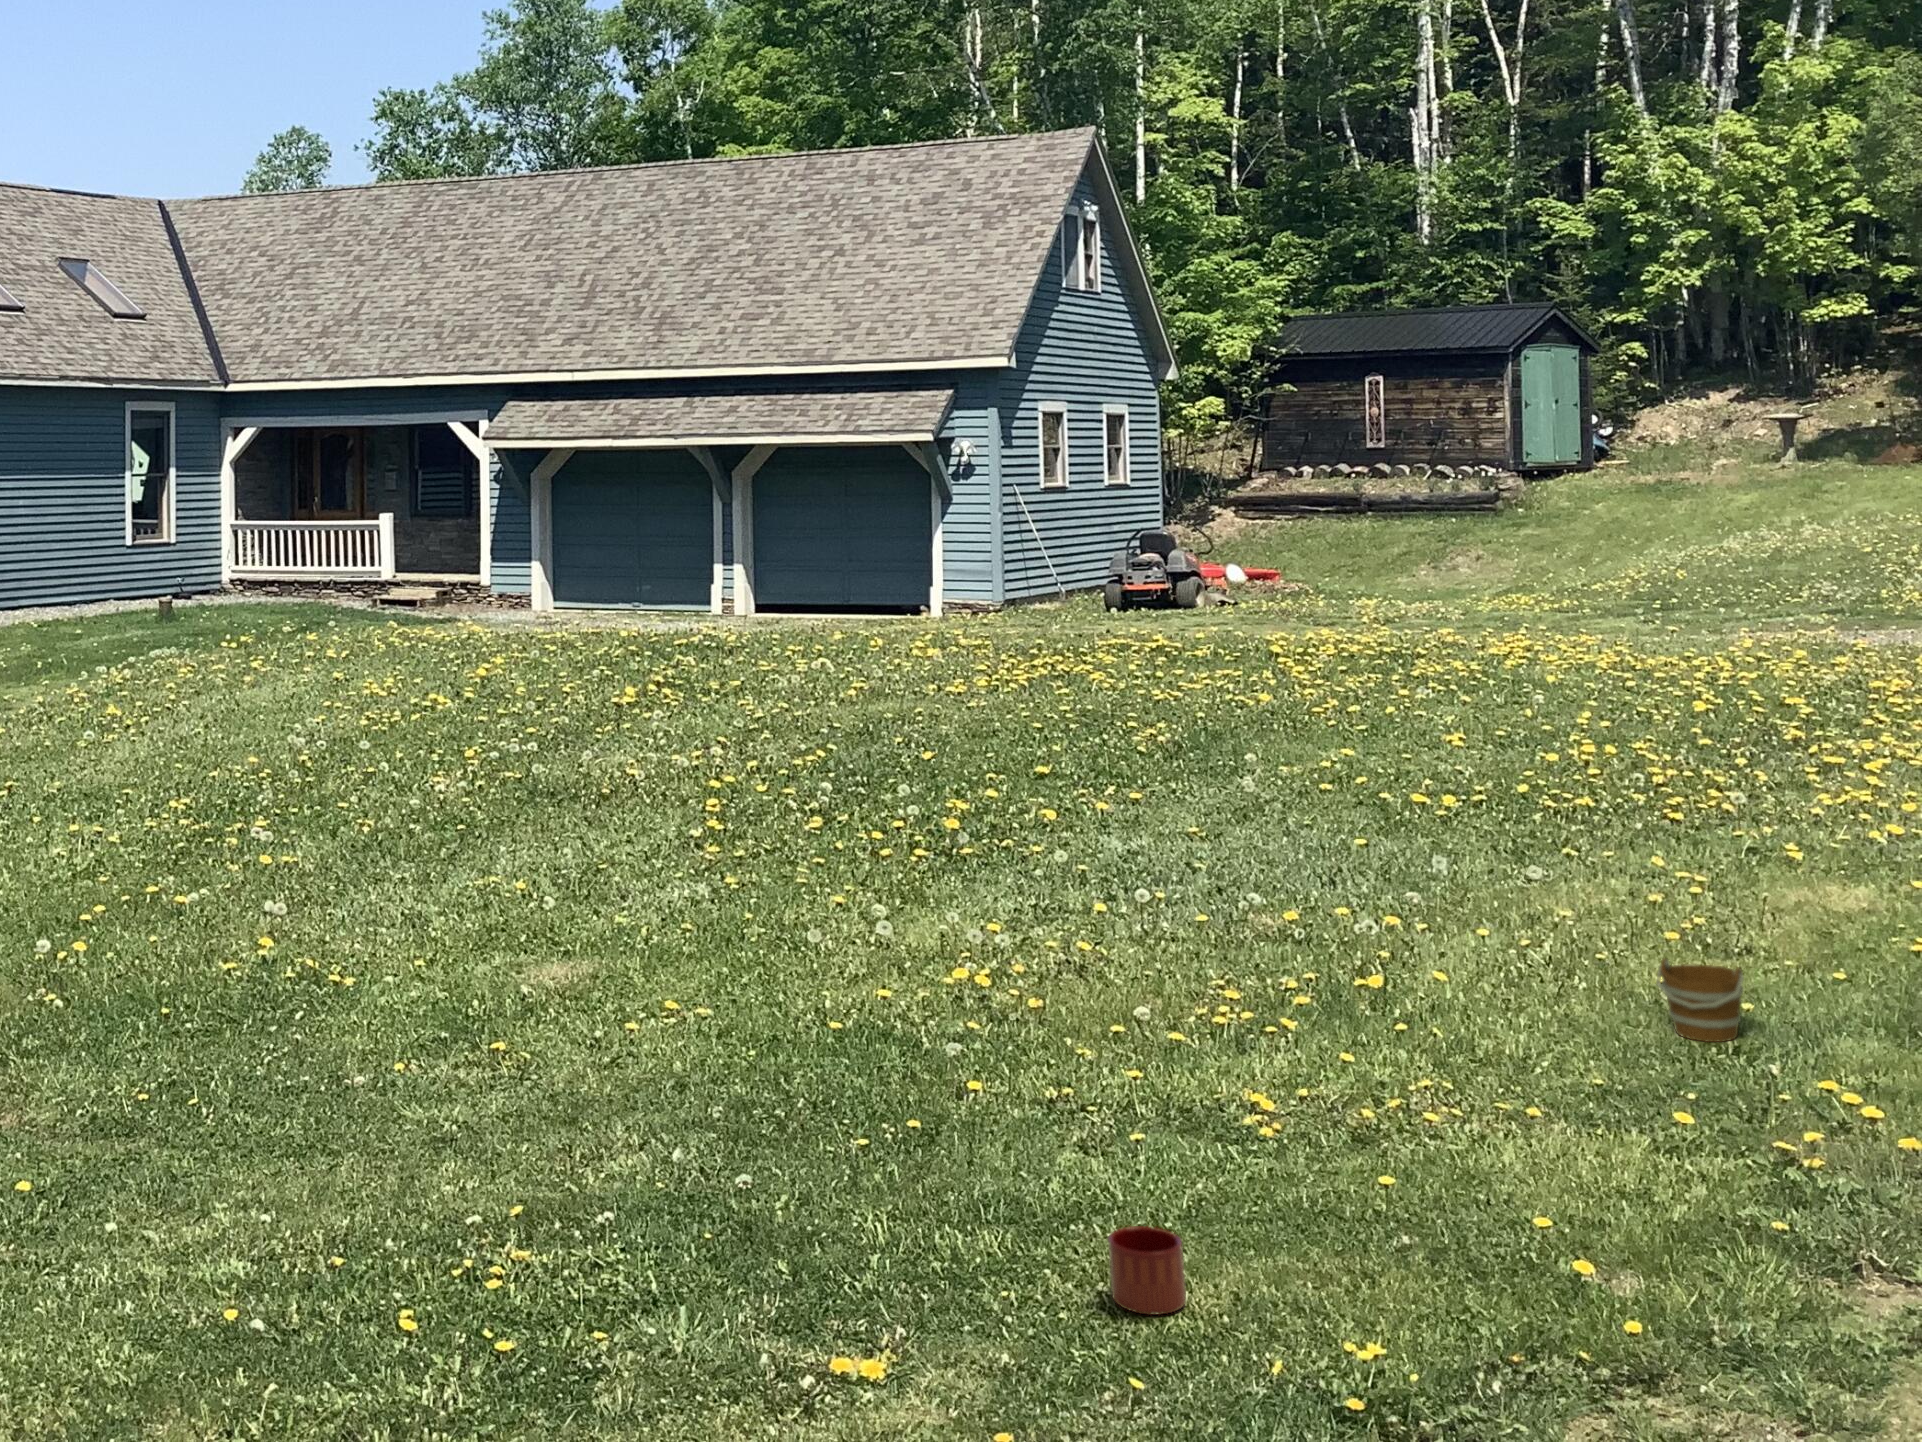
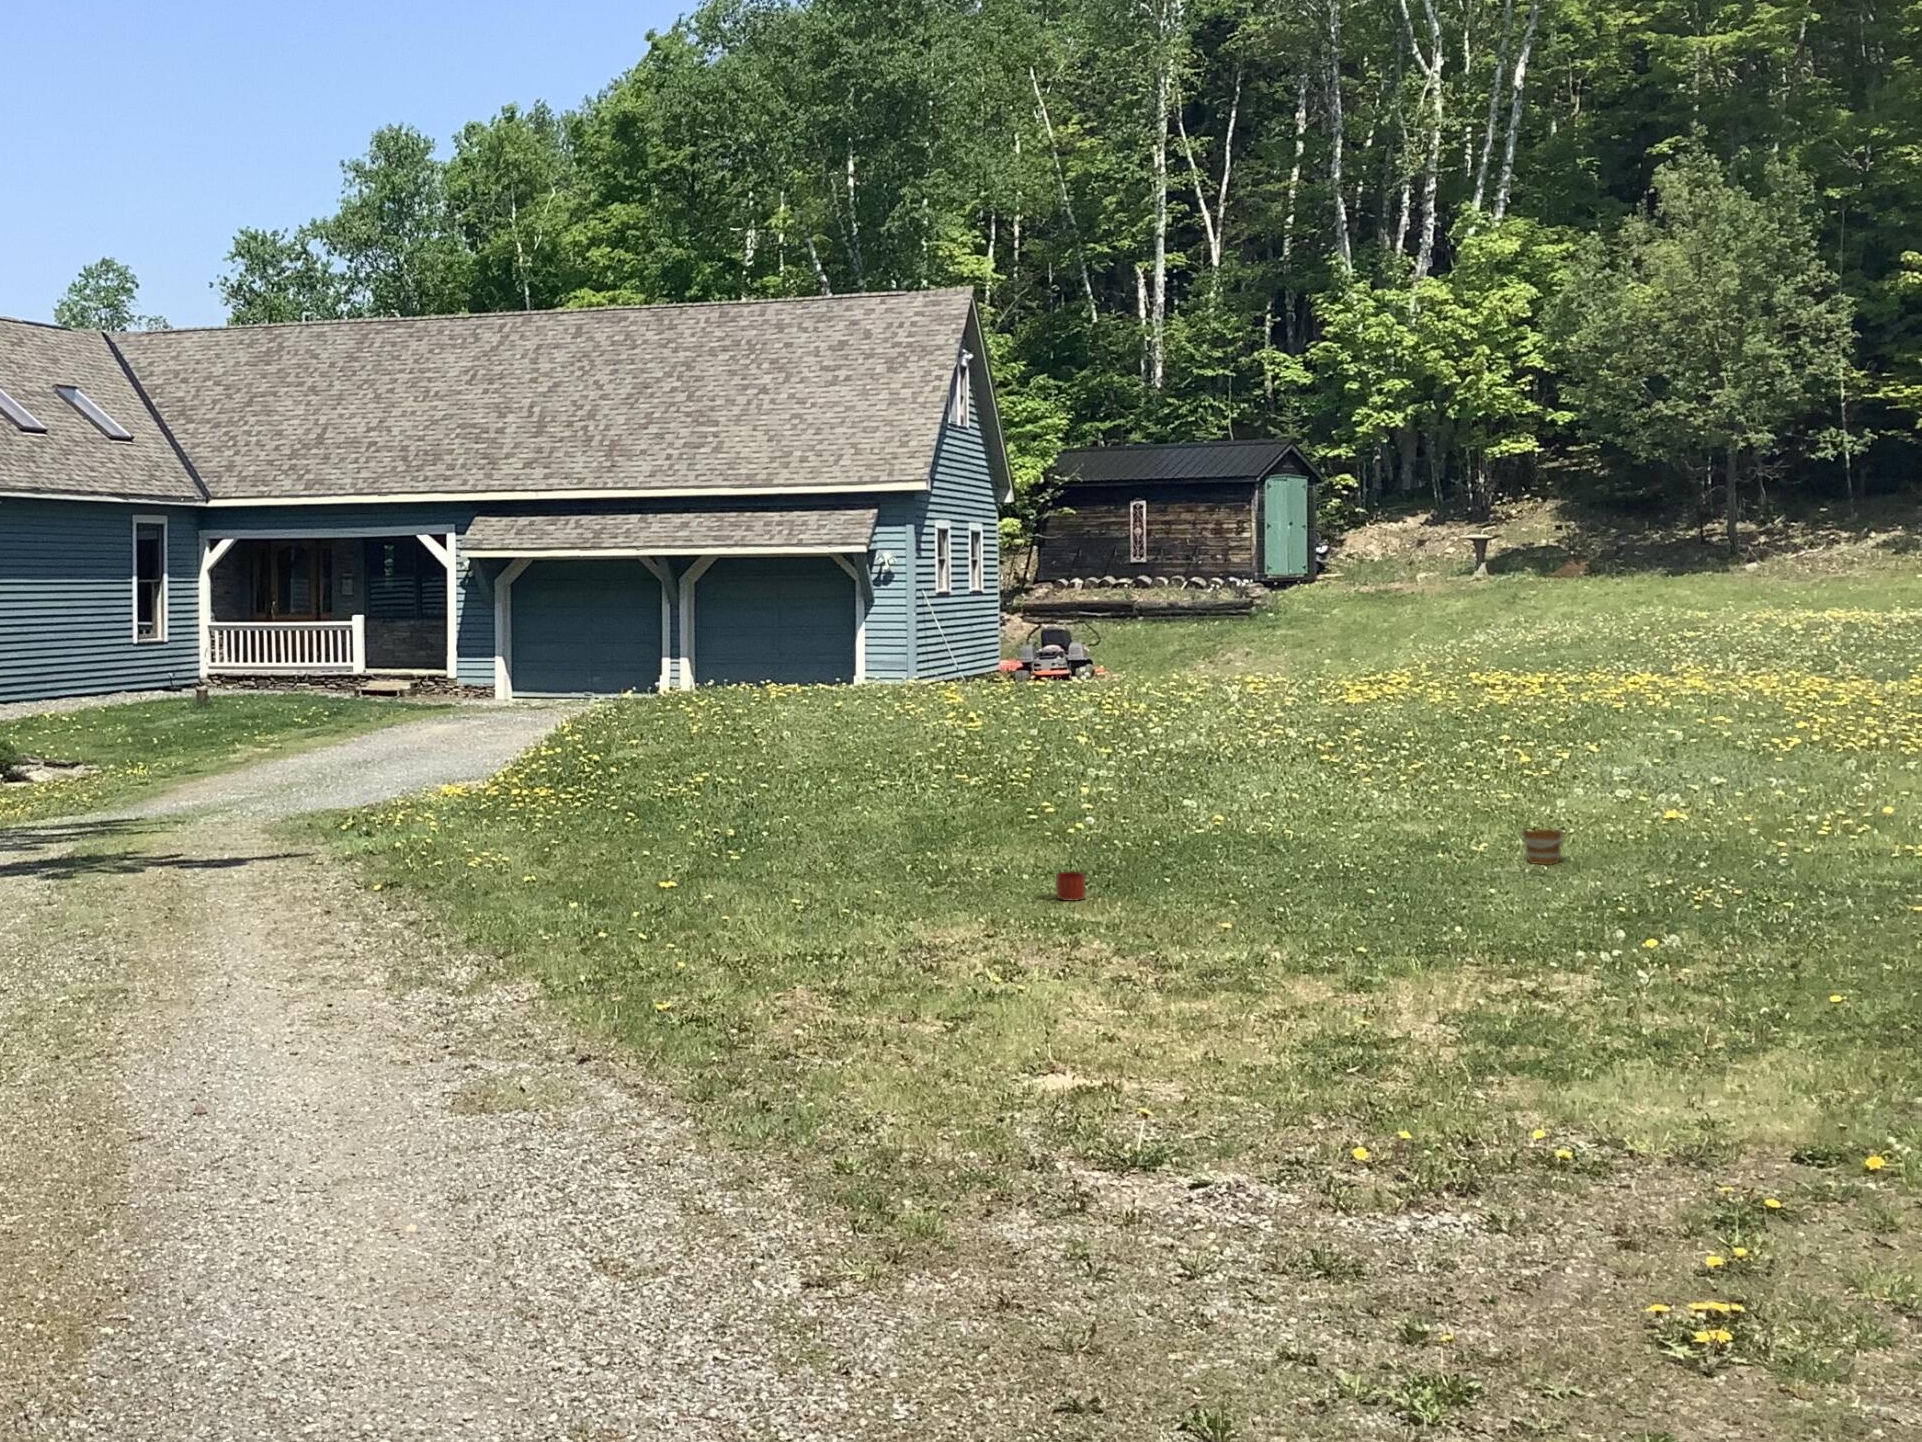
planter: present [1108,1226,1186,1315] -> present [1056,871,1086,901]

